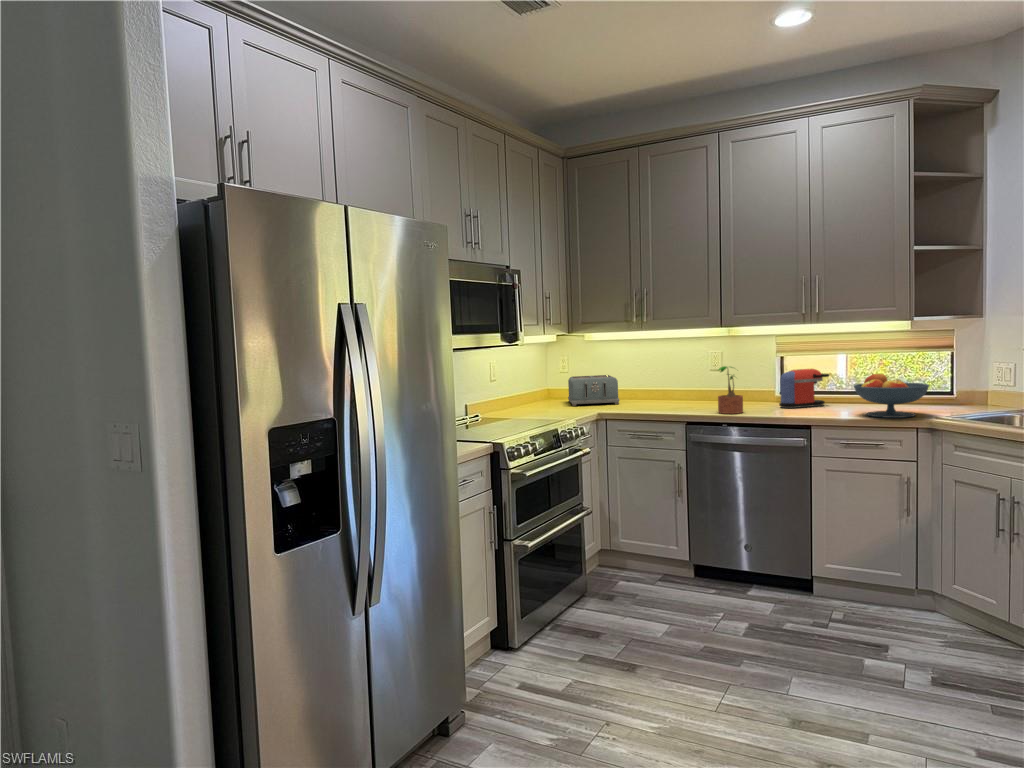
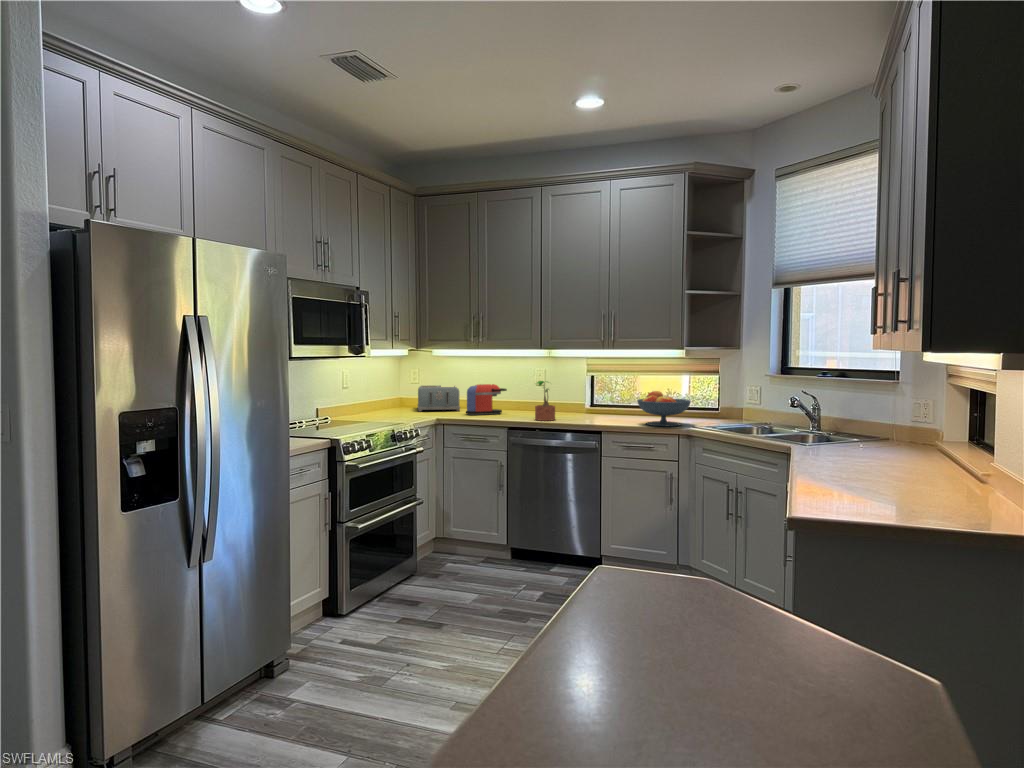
coffee maker: present [779,369,830,408] -> present [466,384,507,415]

